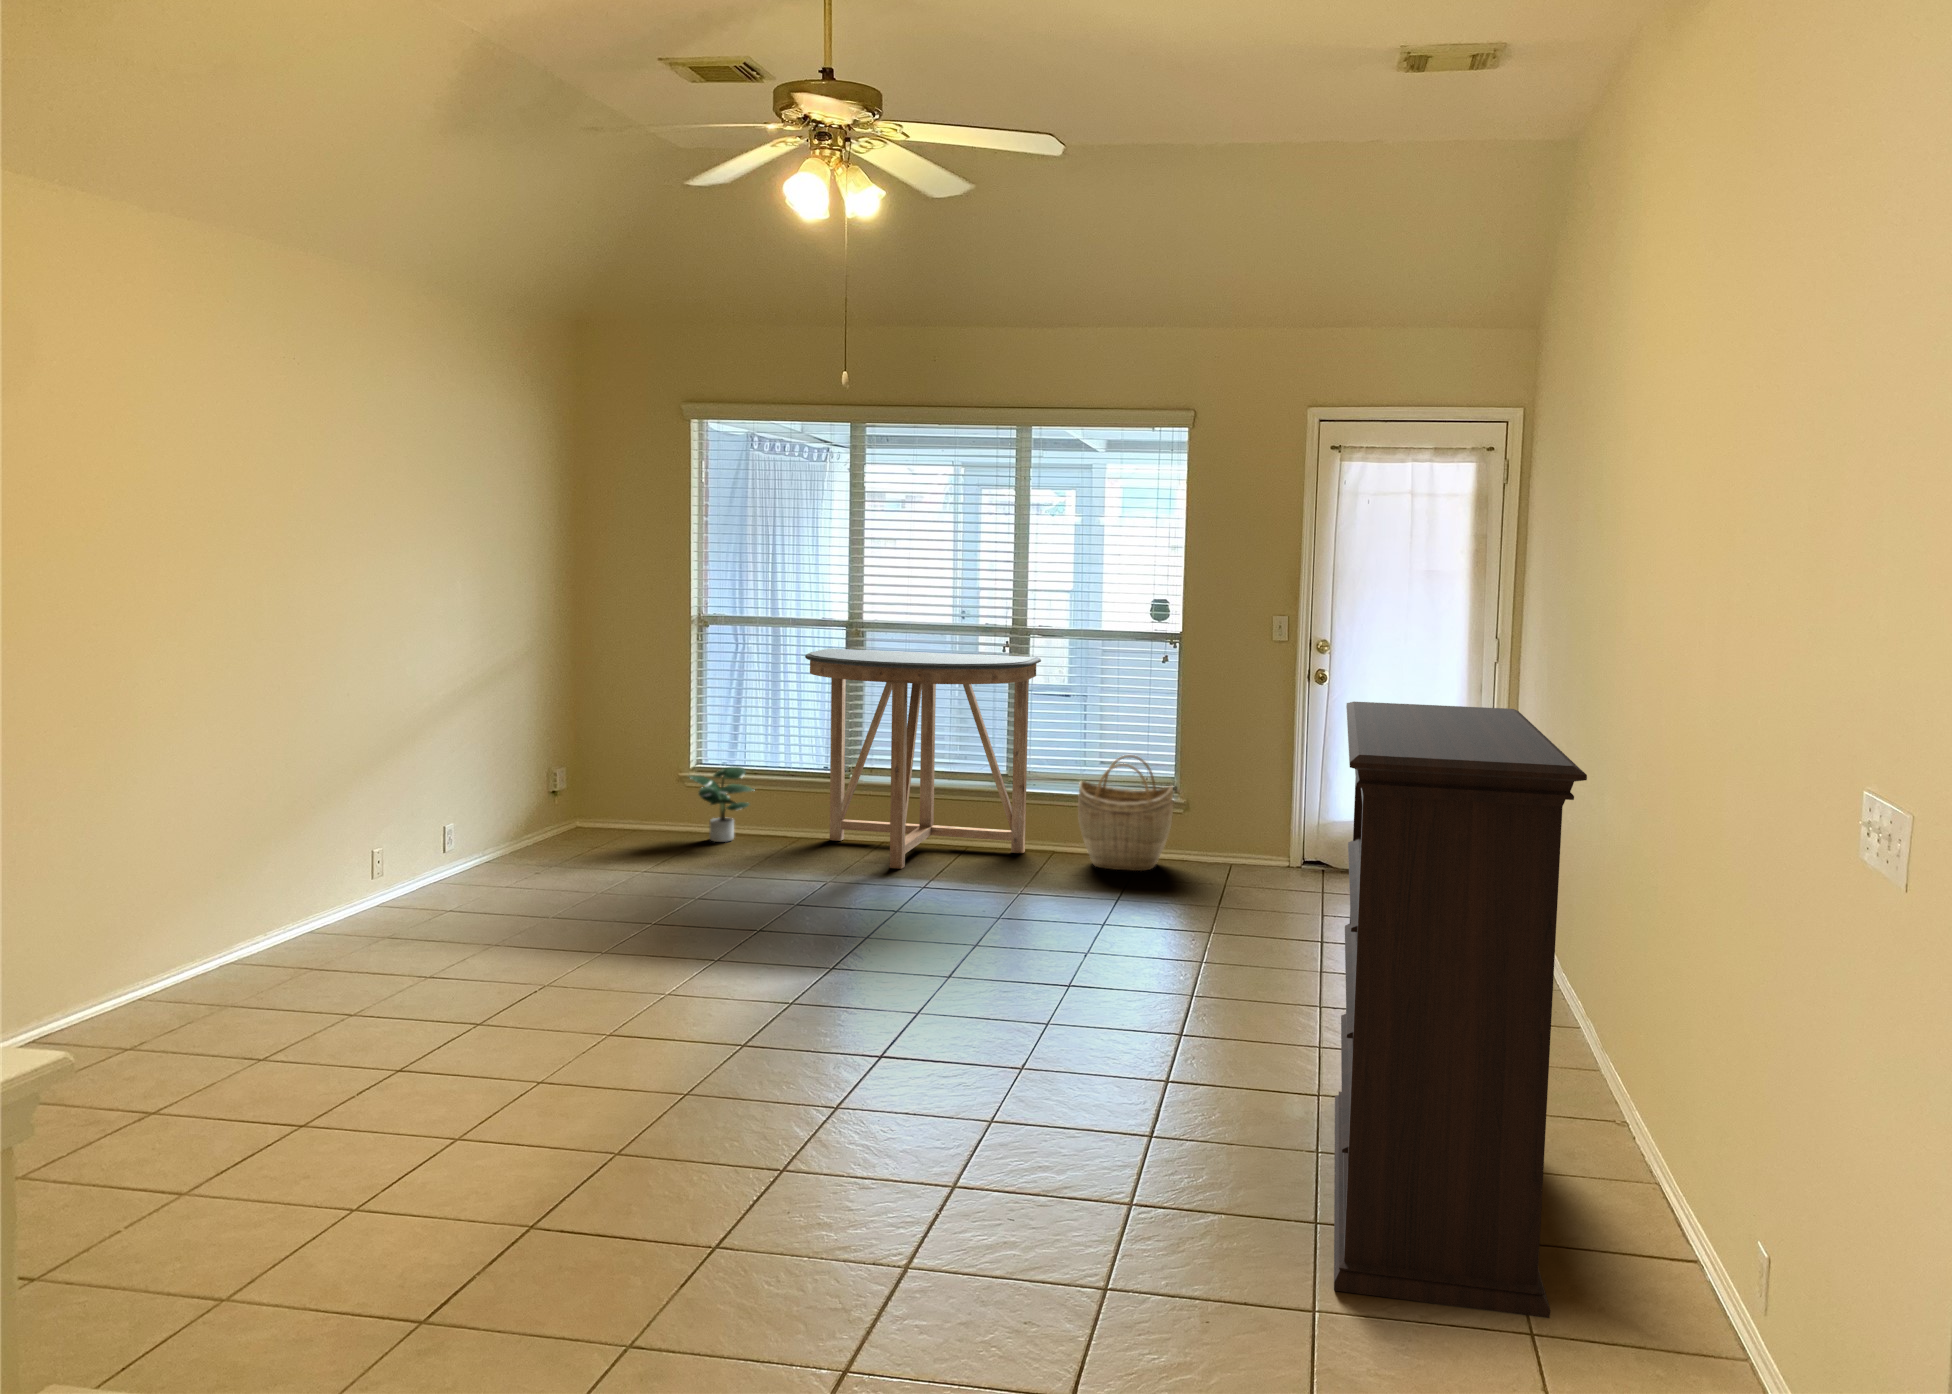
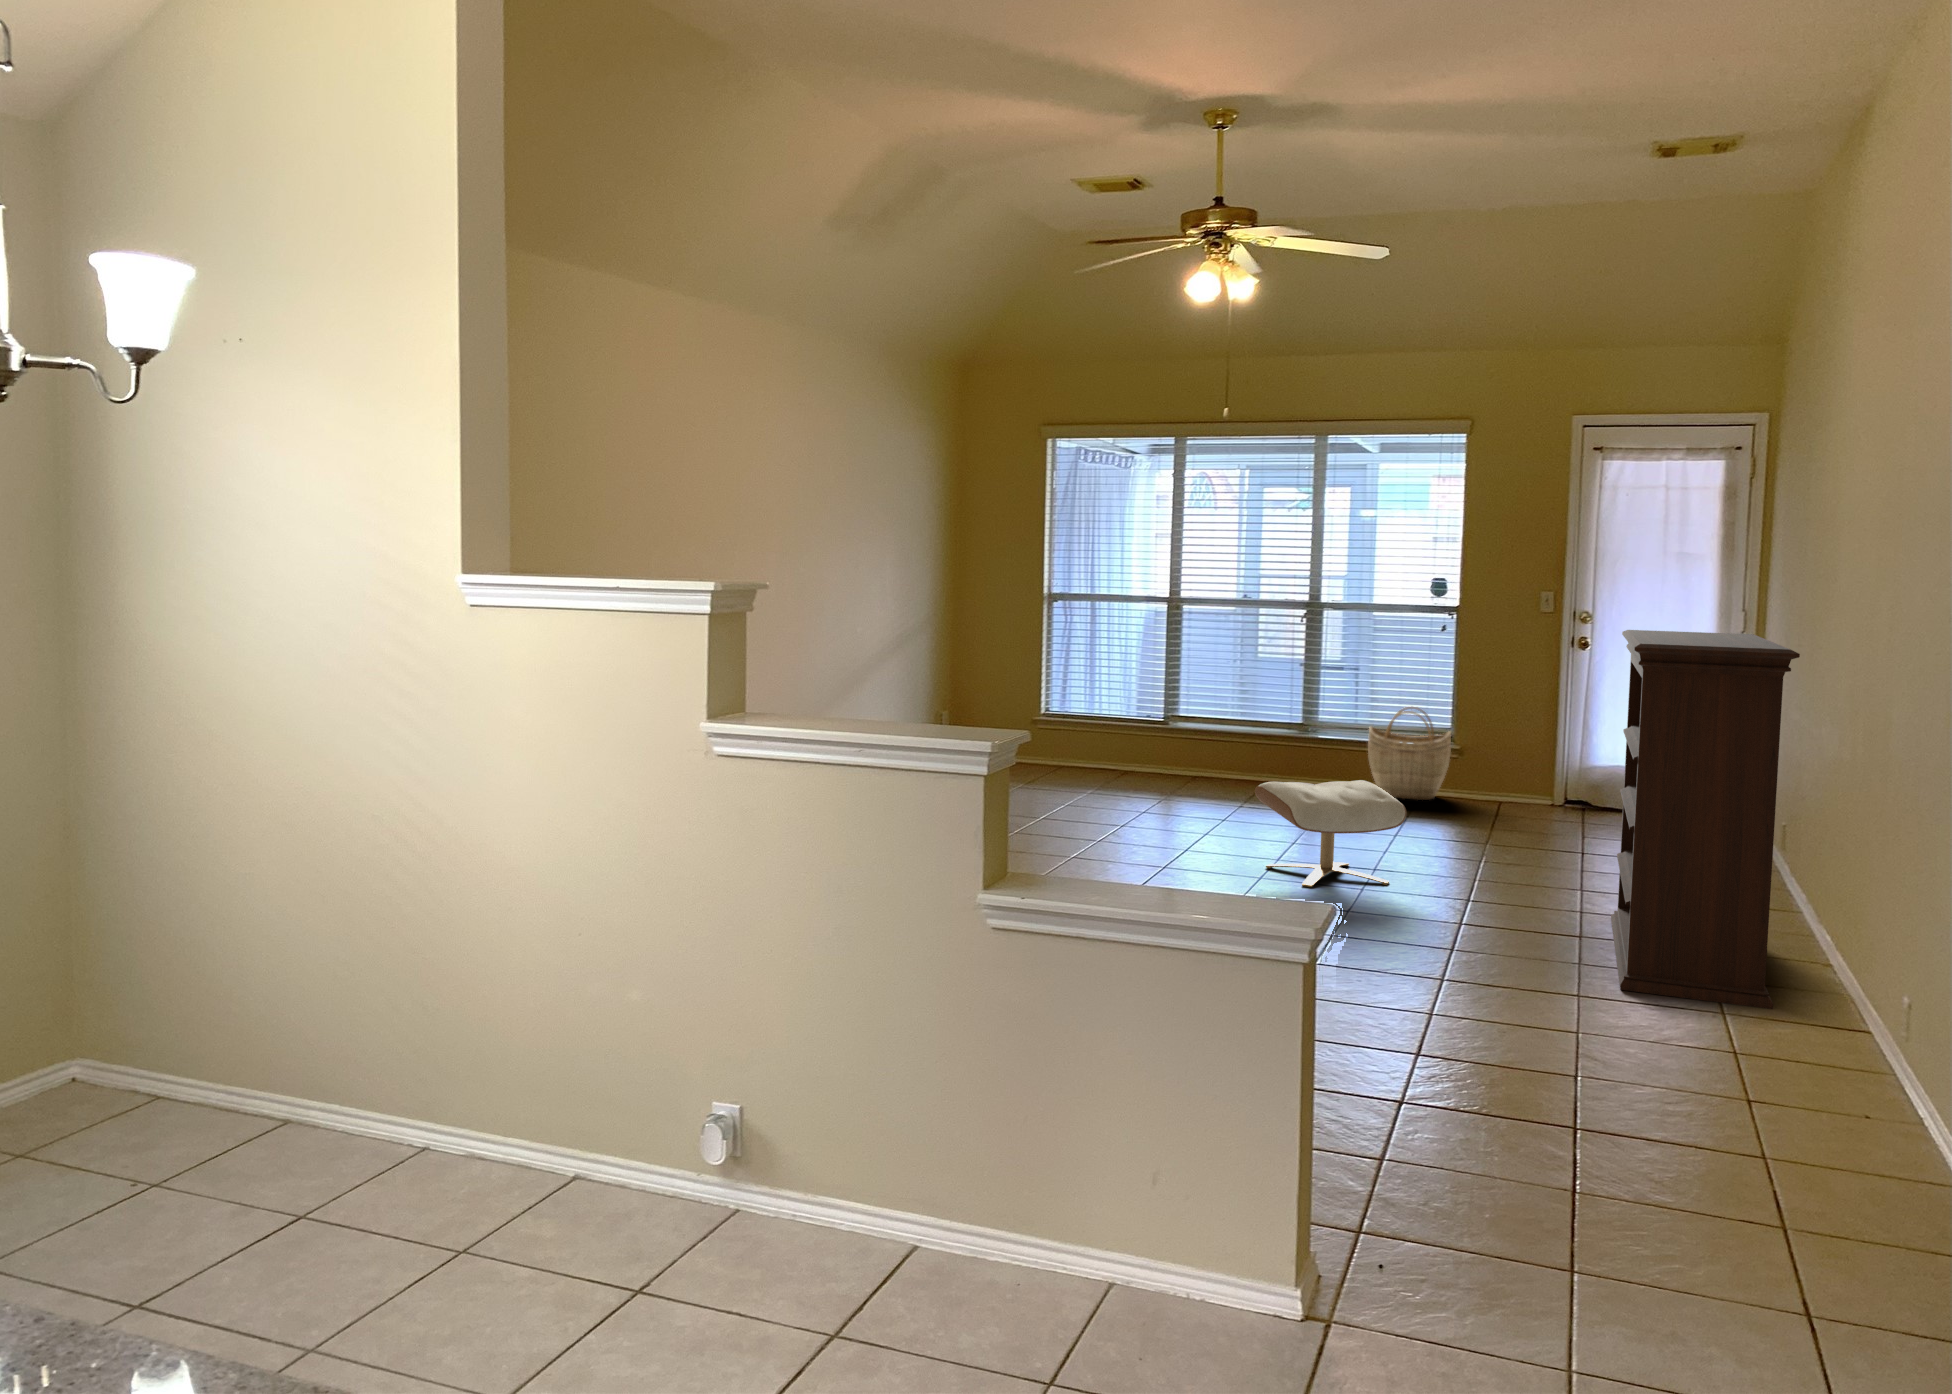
console table: present [805,649,1041,869] -> none [1142,619,1335,791]
potted plant: present [690,766,753,842] -> none [1044,713,1097,771]
ottoman: none [878,894,1077,1063] -> present [1255,780,1406,887]

